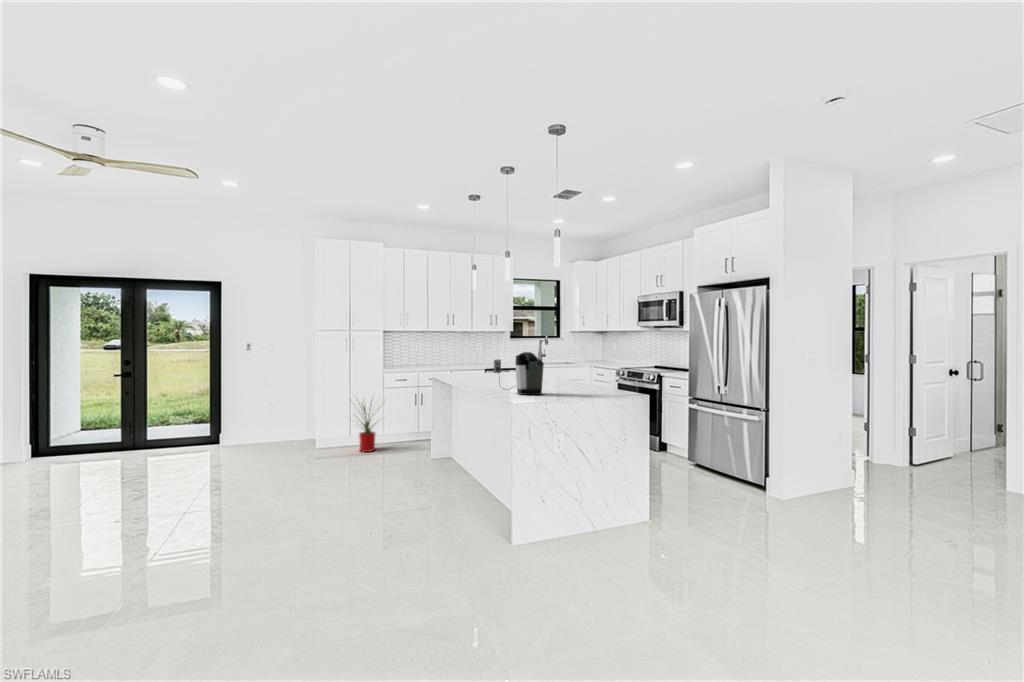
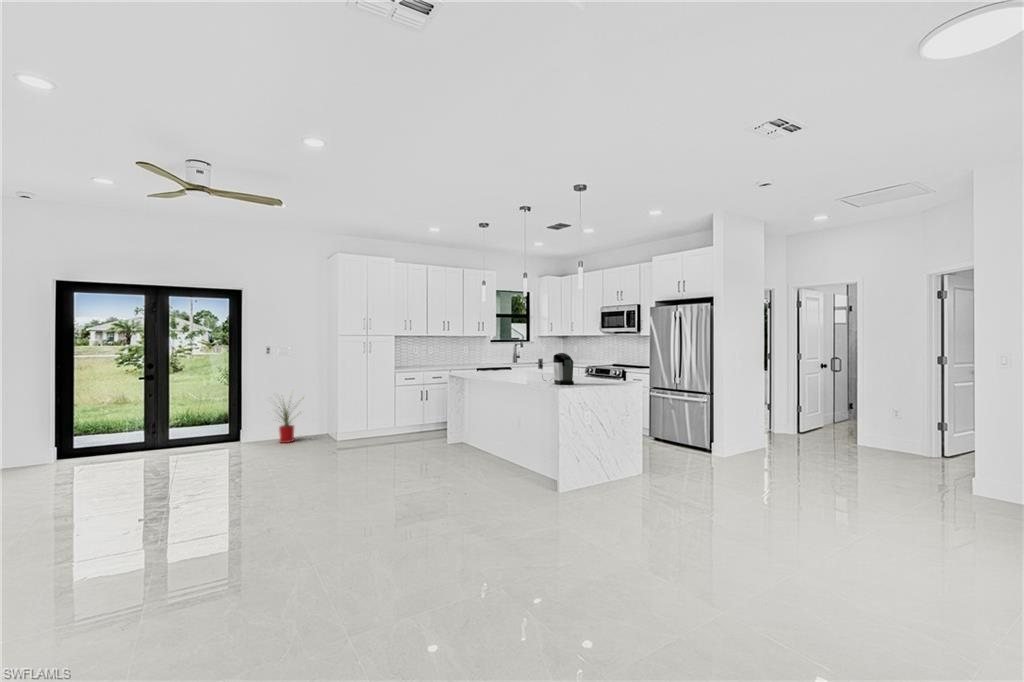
house plant: present [354,397,376,452] -> present [278,400,301,443]

